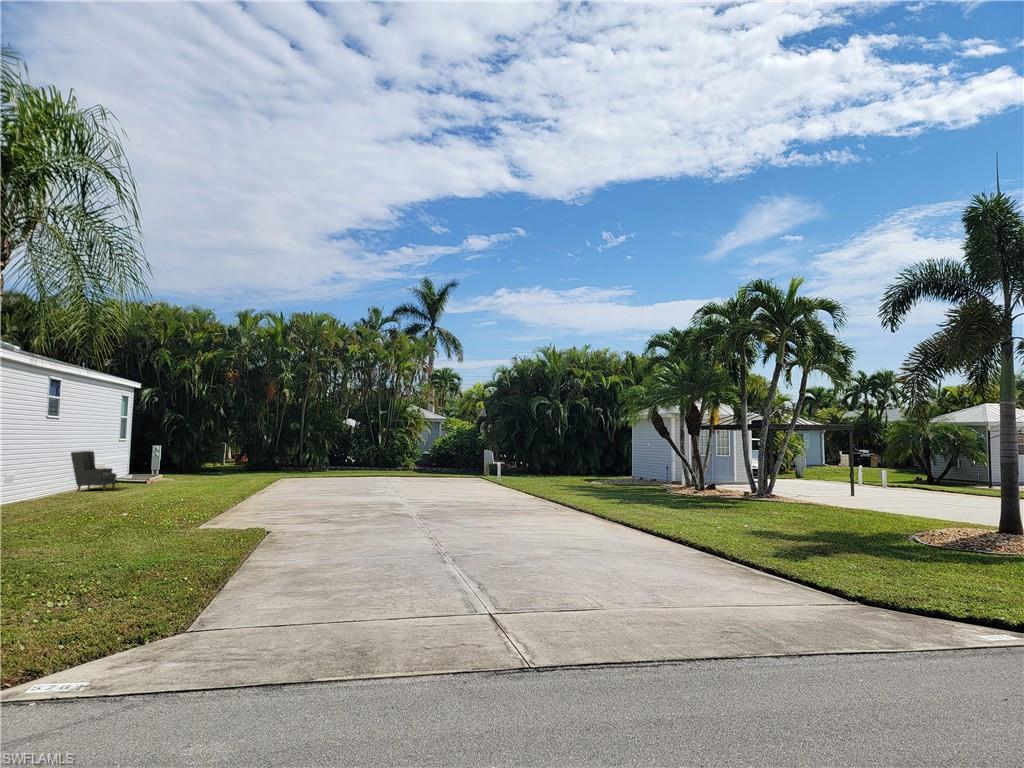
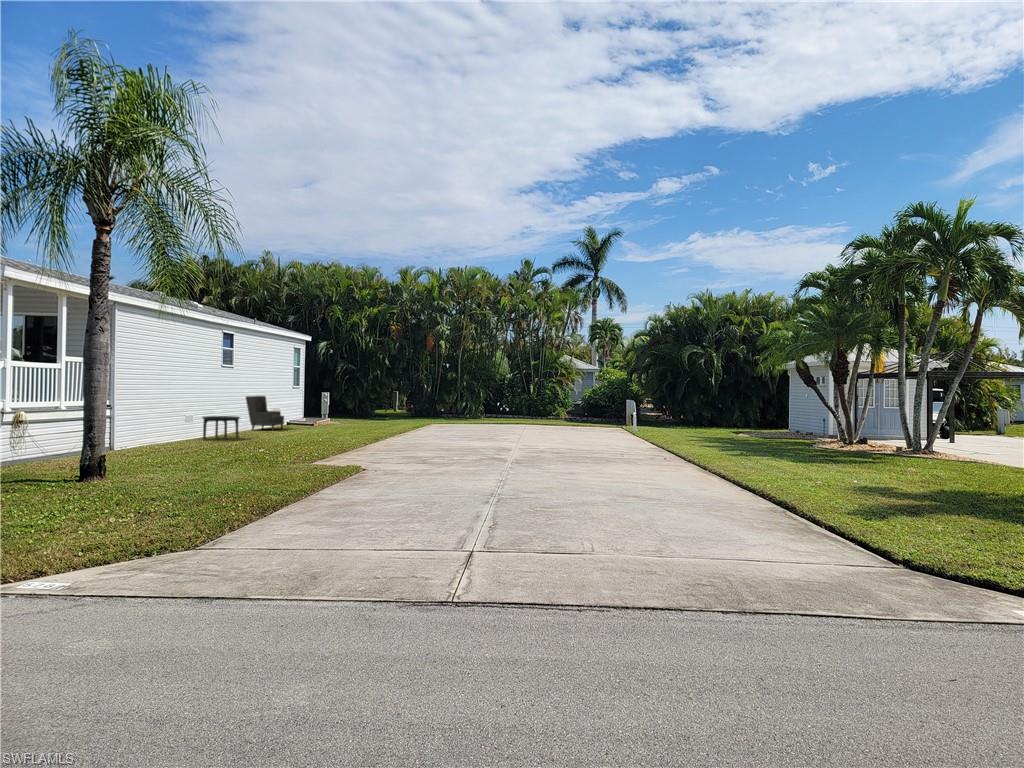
round table: none [23,476,74,504] -> present [202,416,240,439]

